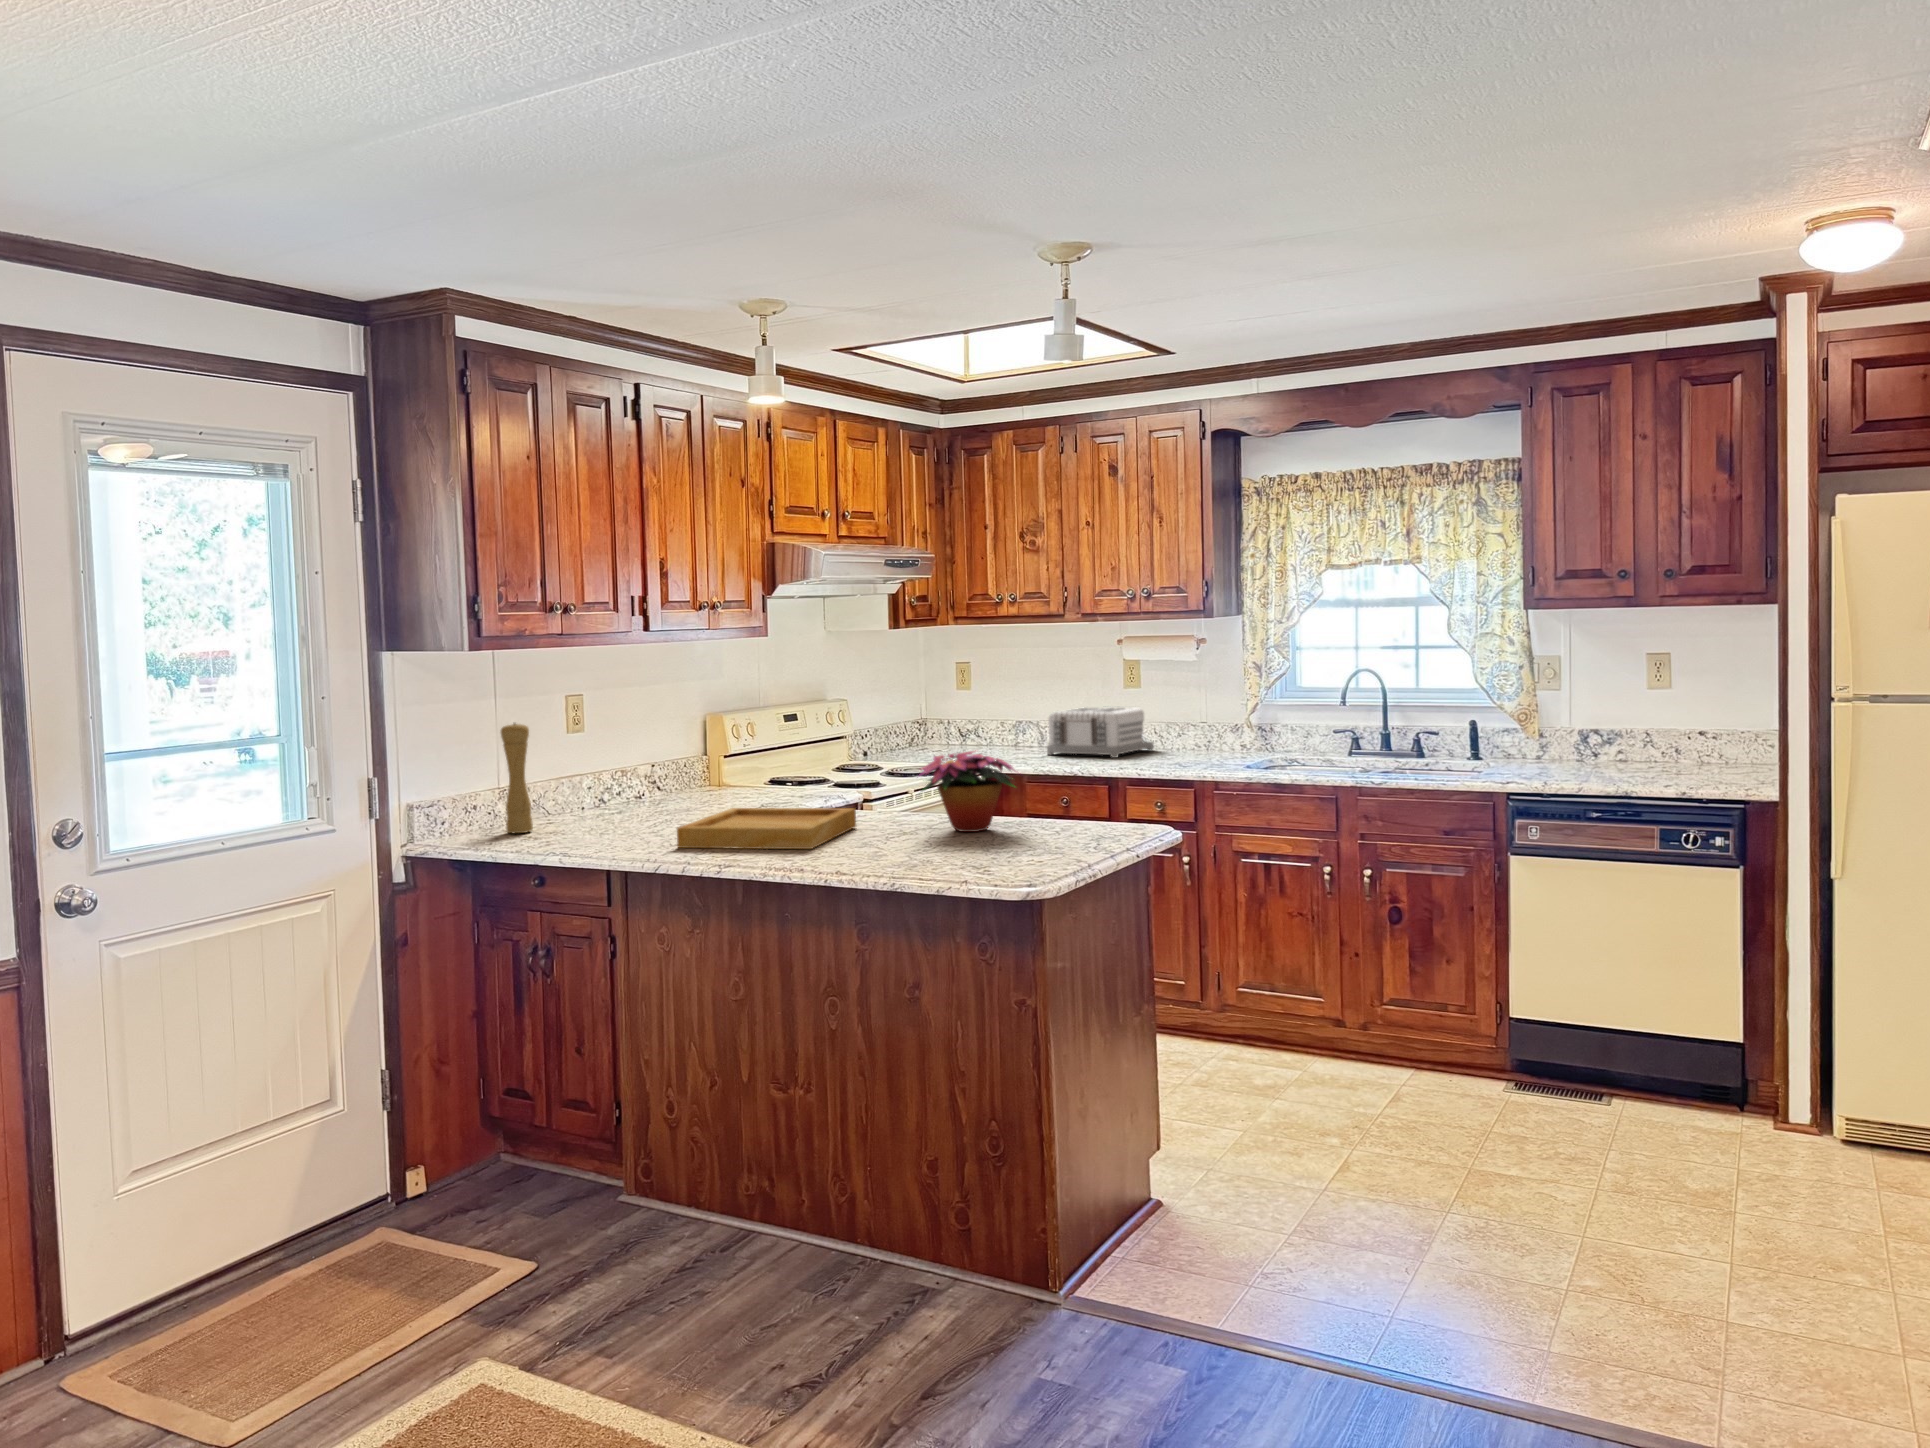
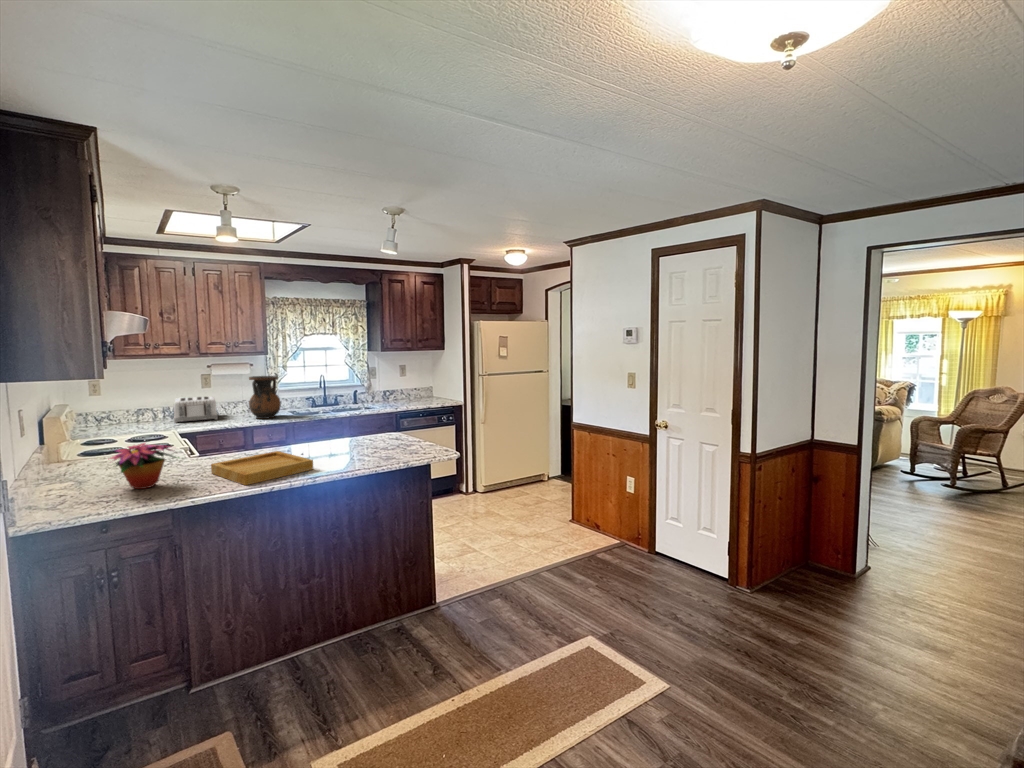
vase: none [1153,665,1222,766] -> present [249,376,281,419]
pepper mill: present [501,723,533,833] -> none [60,436,90,511]
flower arrangement: present [920,750,1015,832] -> present [110,443,177,489]

